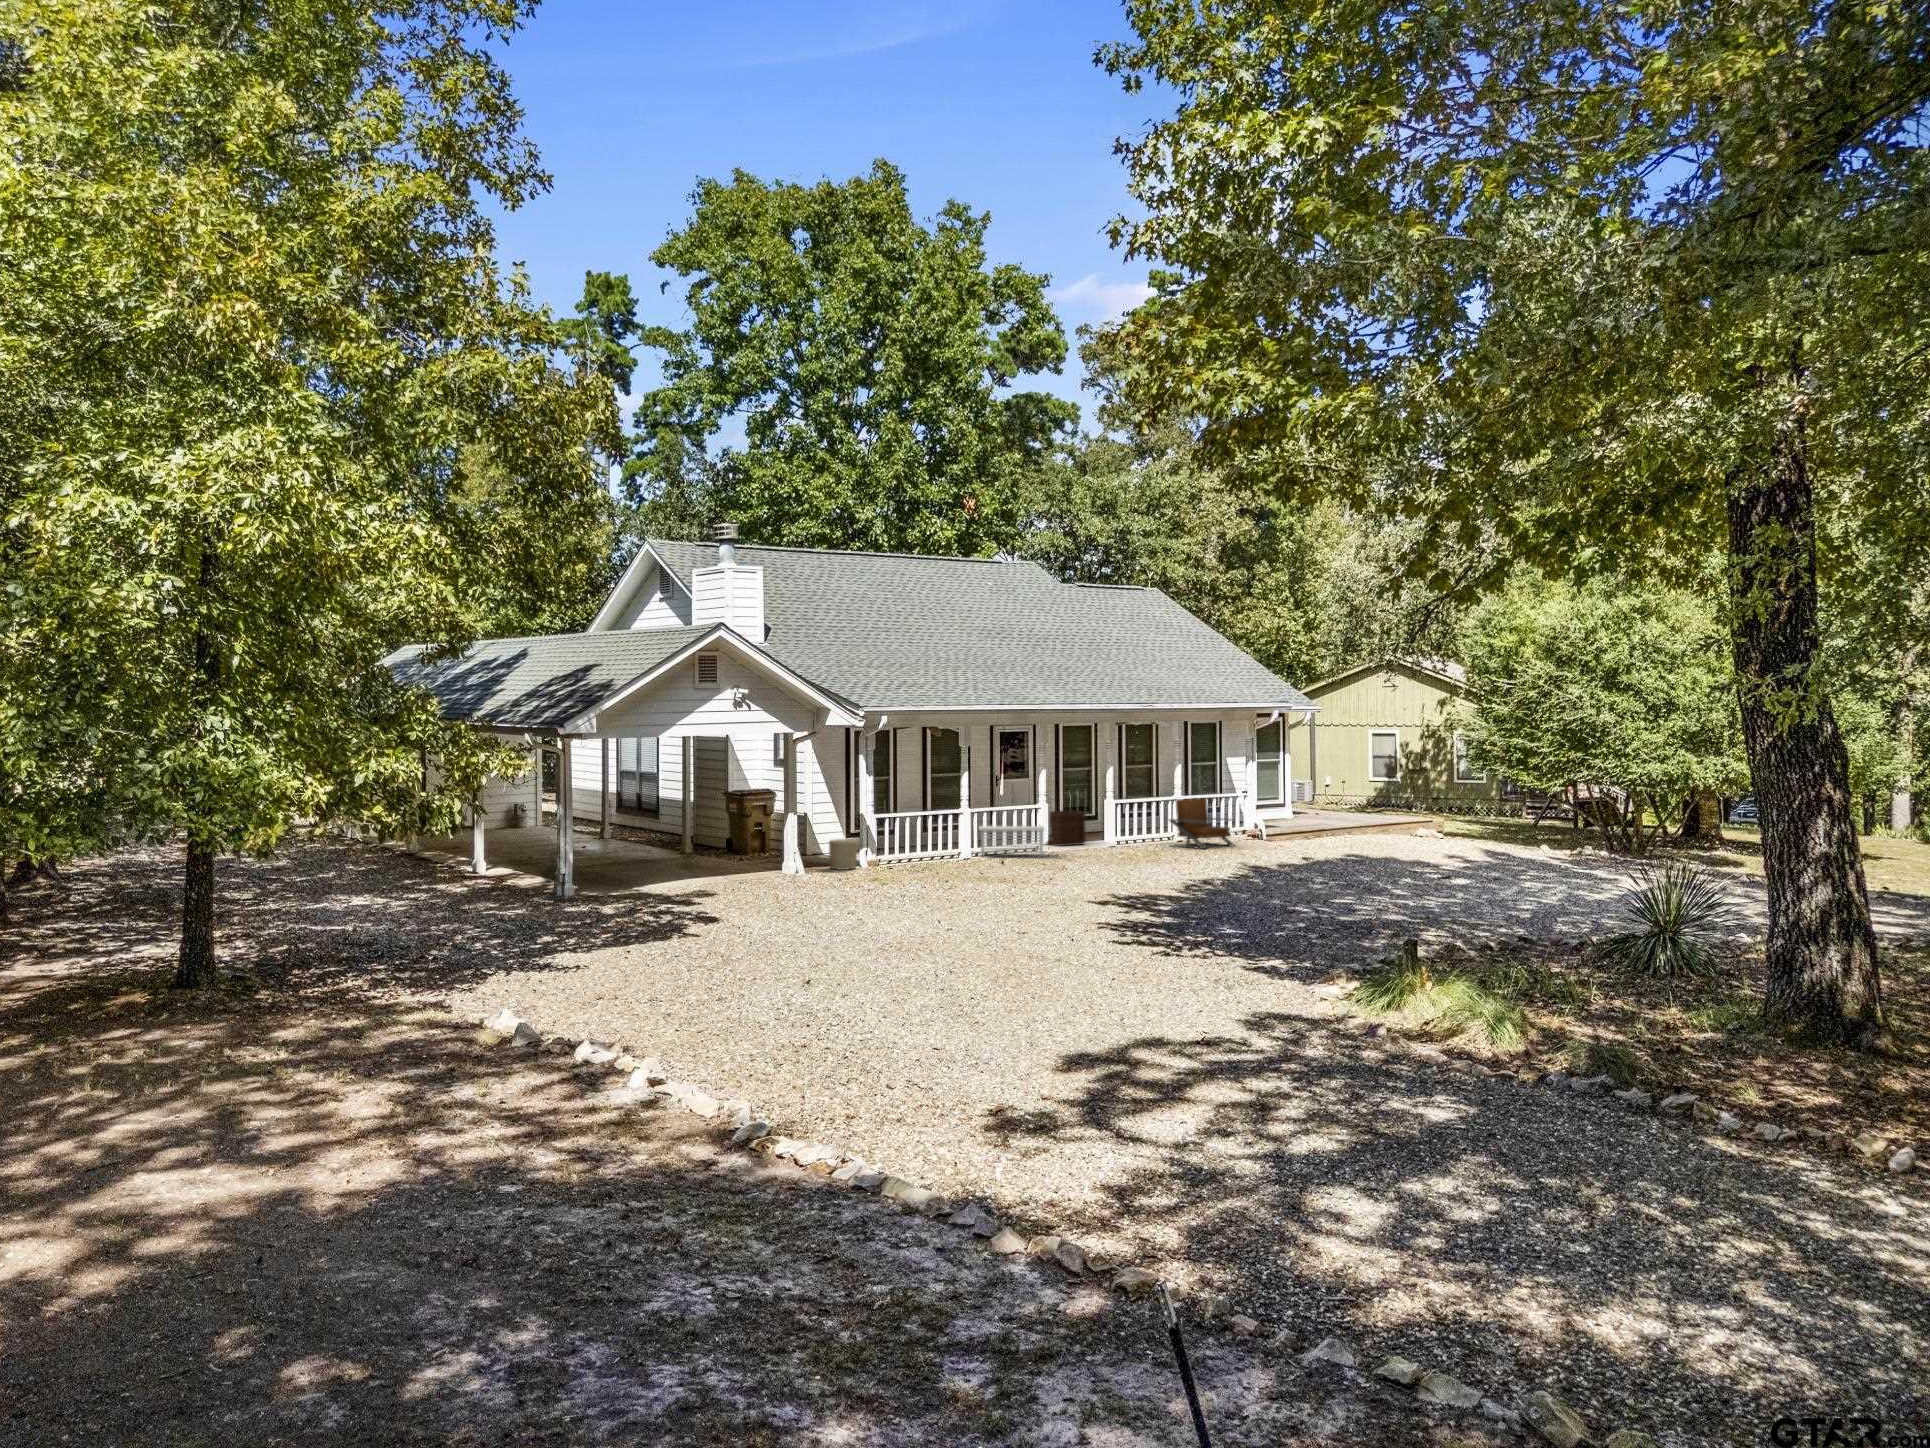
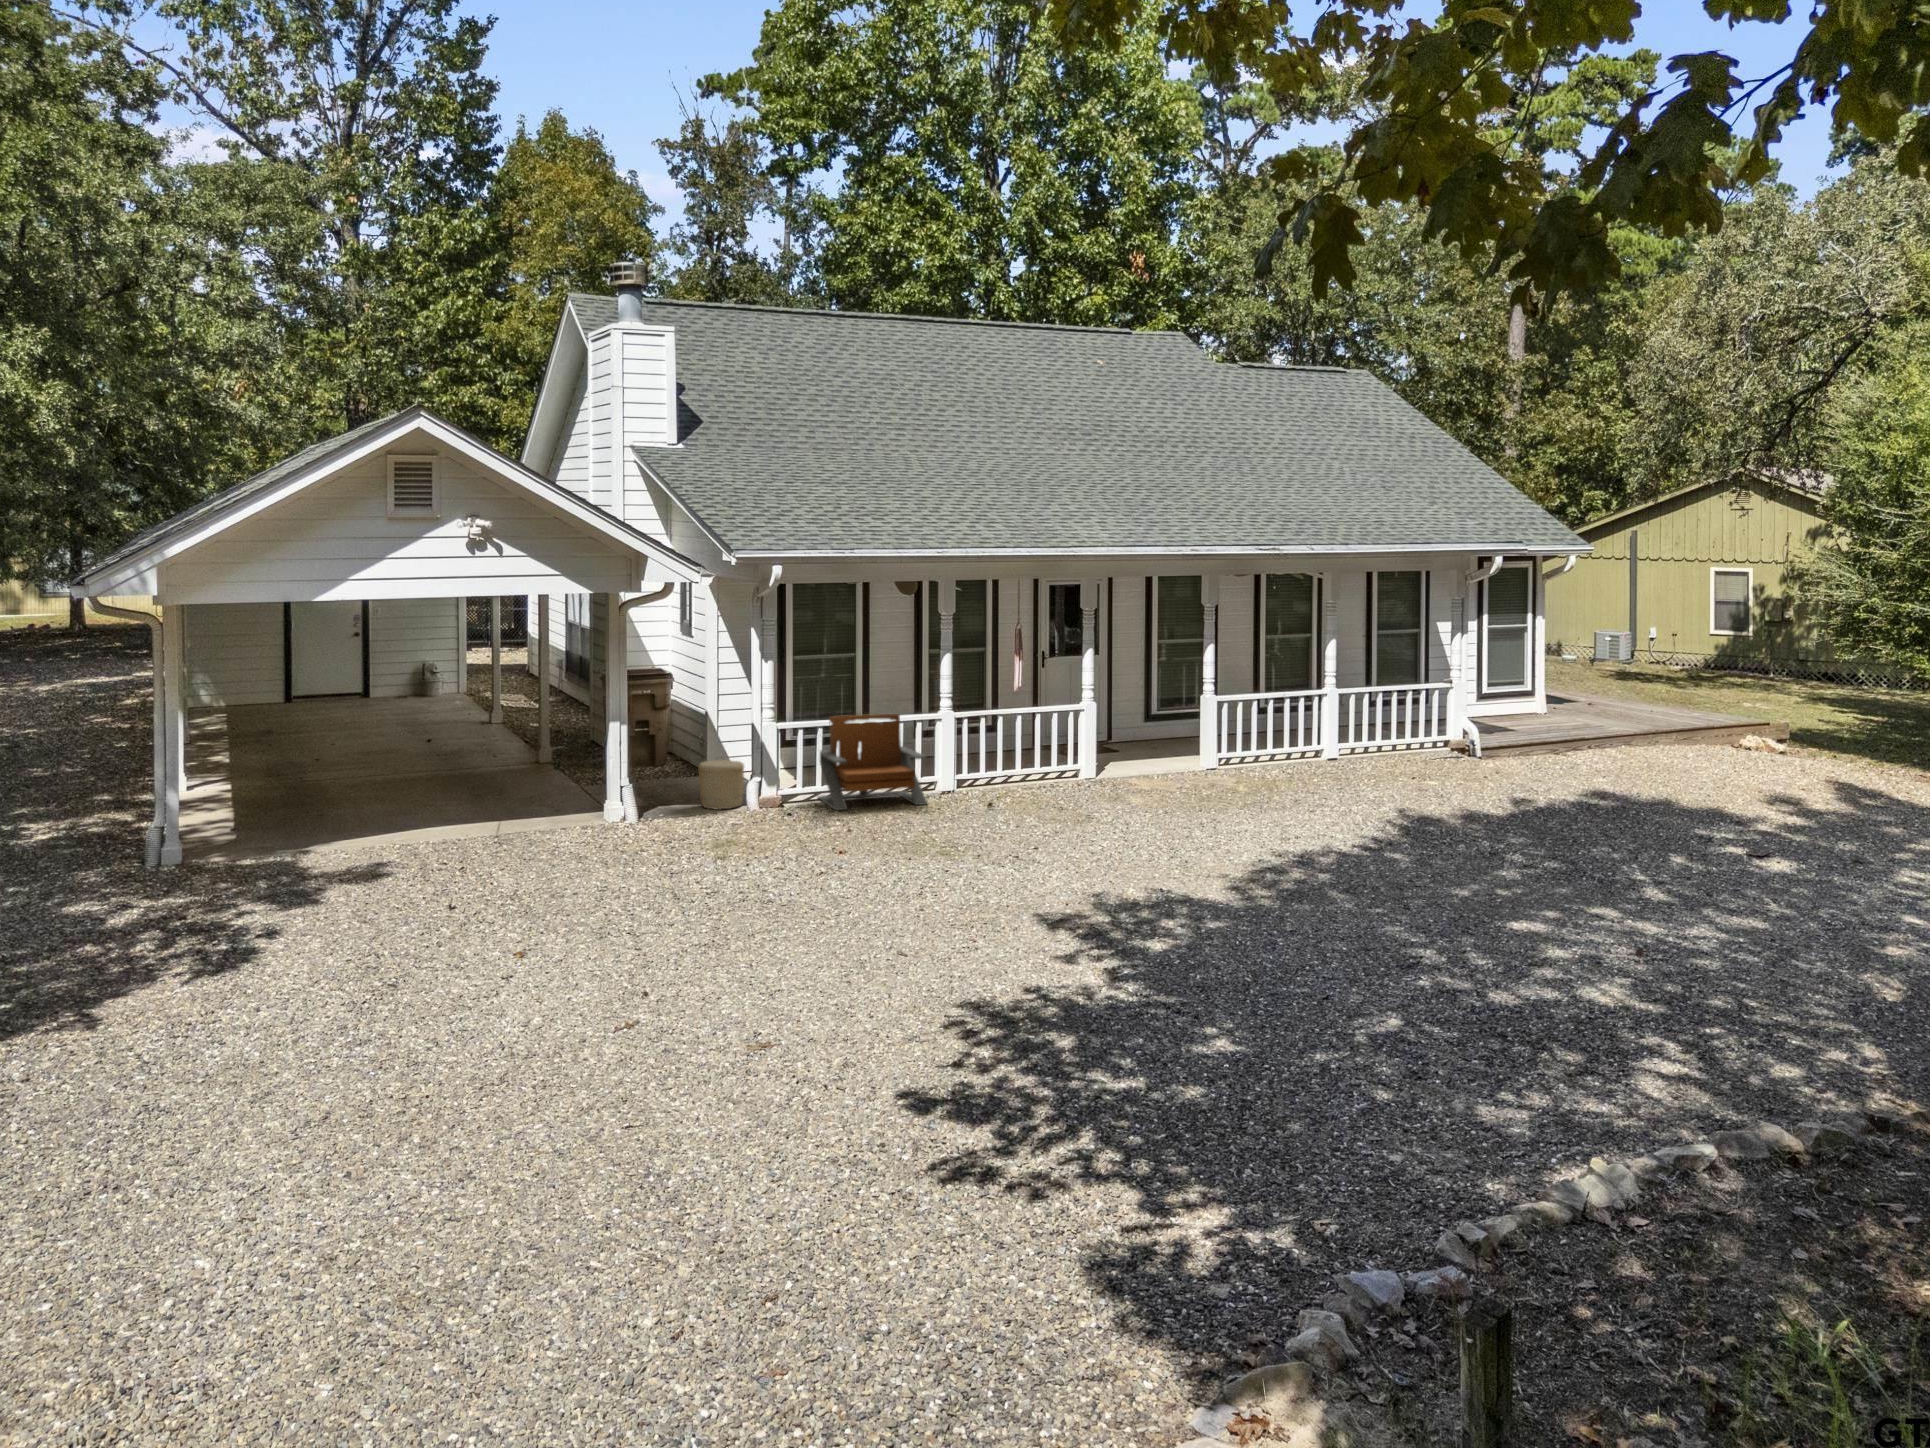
lounge chair: present [1170,798,1234,849] -> present [818,714,927,811]
wooden crate: present [1047,810,1086,846] -> none [1112,706,1179,762]
storage bench: present [979,826,1044,856] -> none [974,734,1083,788]
potted tree: present [541,853,569,900] -> none [92,796,153,875]

